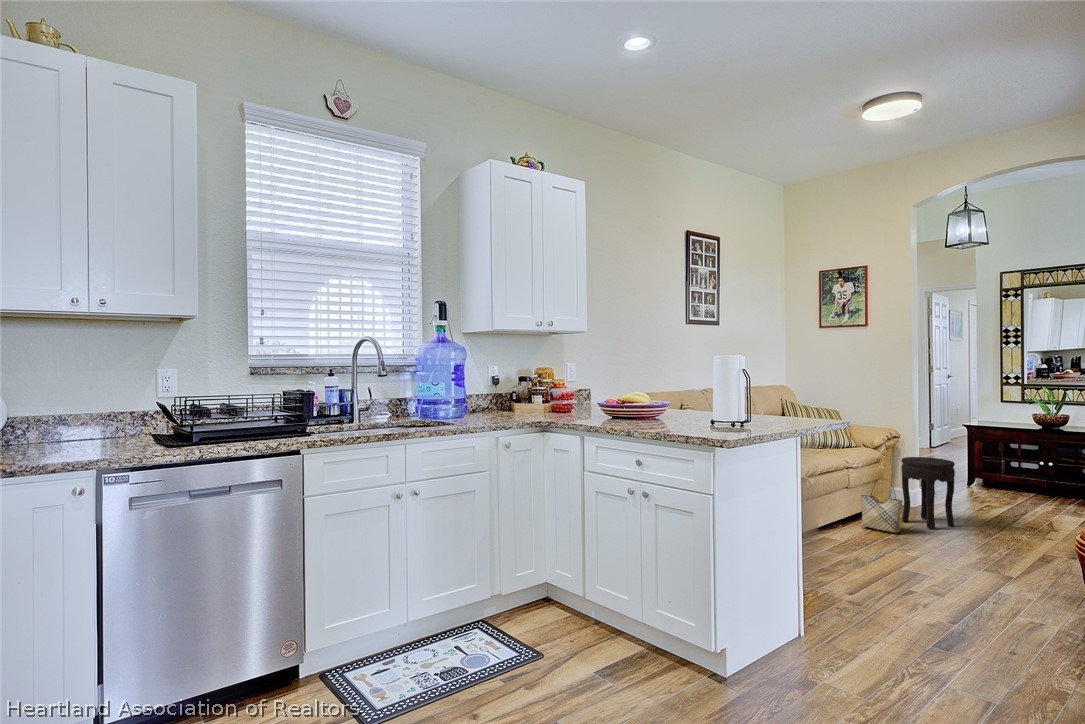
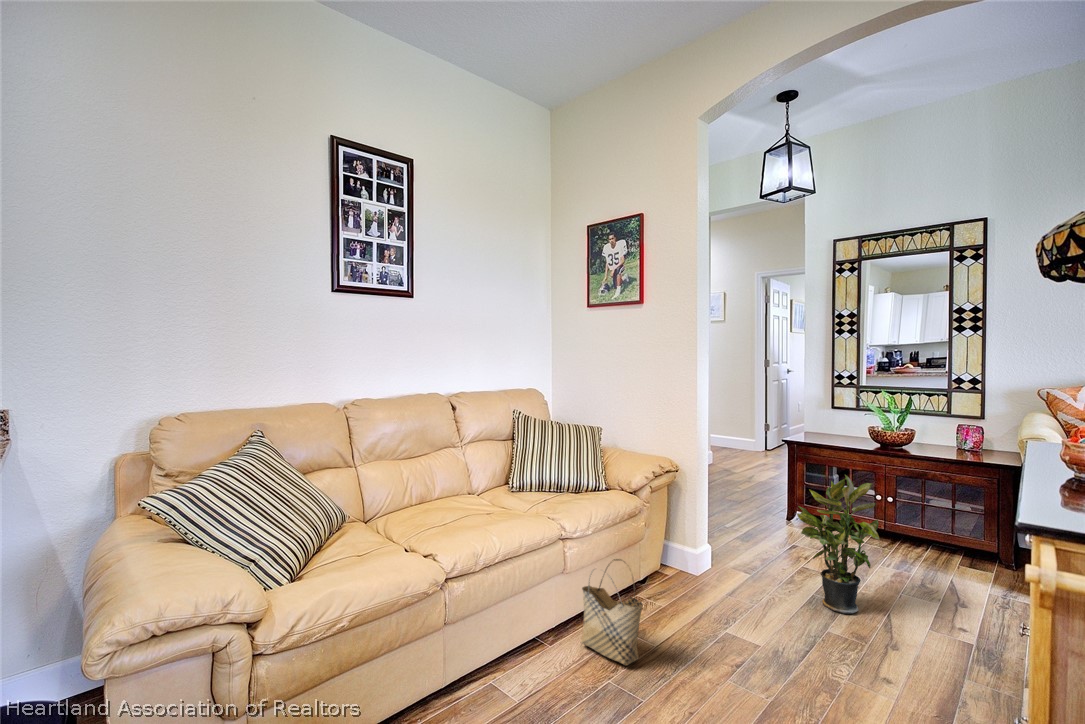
potted plant: none [986,436,1043,521] -> present [797,475,879,614]
side table: present [901,457,955,529] -> none [660,510,739,646]

